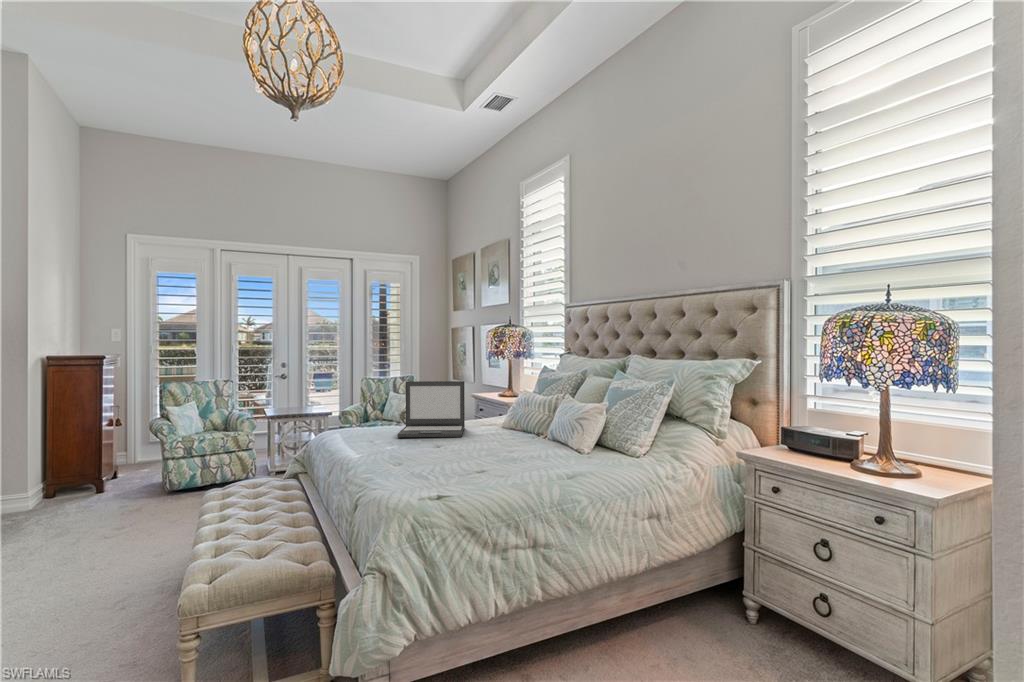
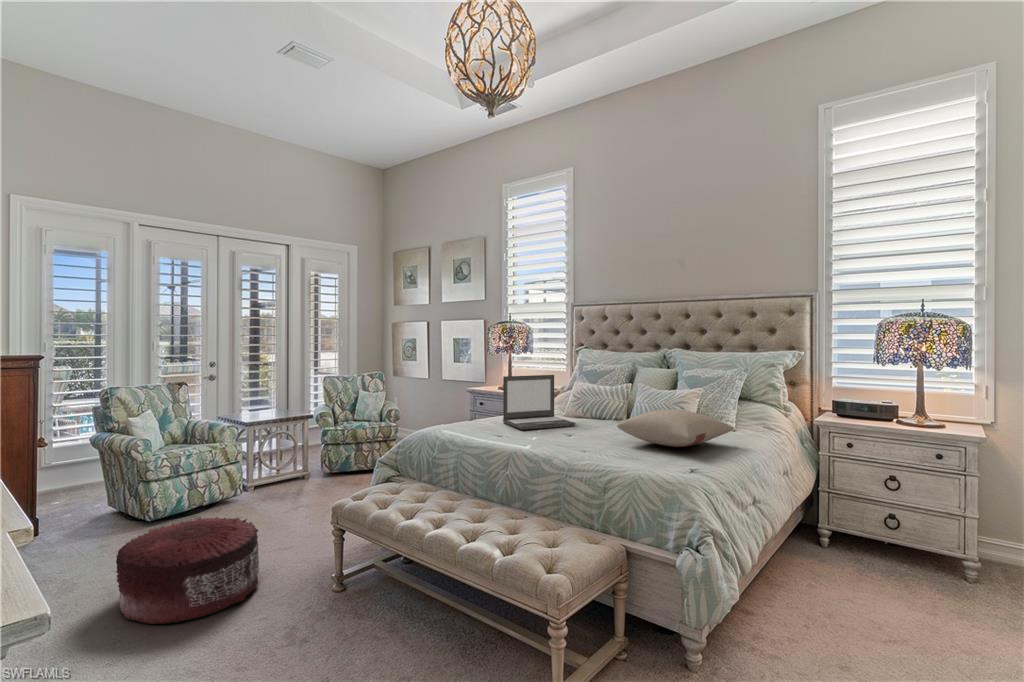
pillow: none [440,425,558,470] -> present [617,409,734,447]
pouf: none [30,492,170,579] -> present [116,517,260,624]

